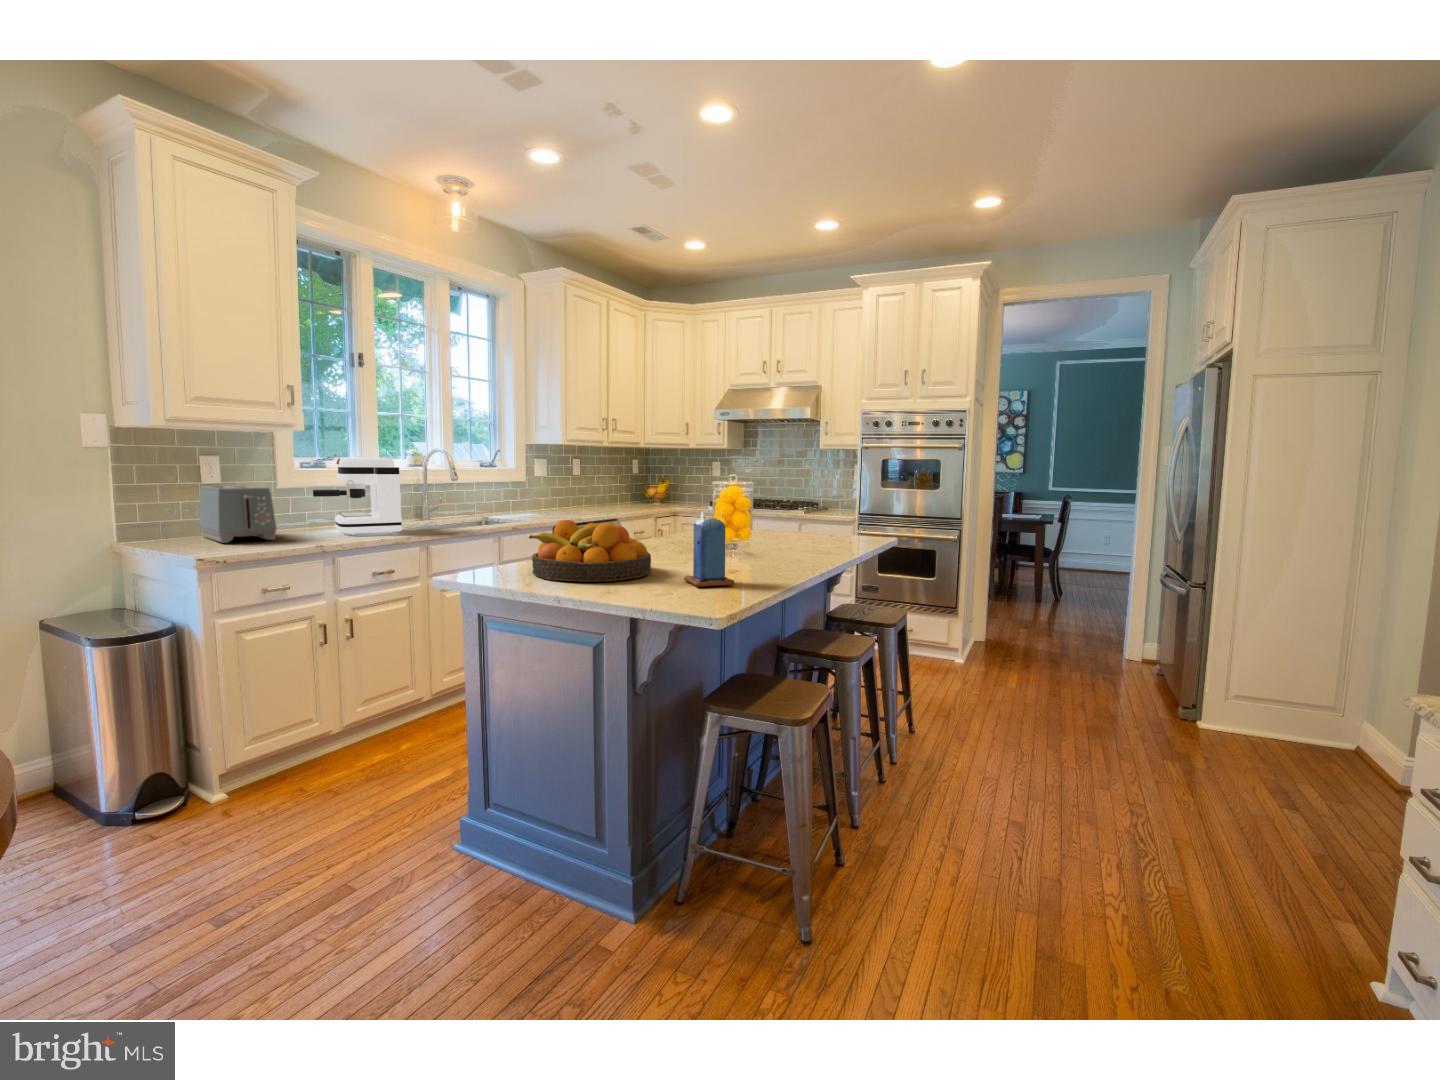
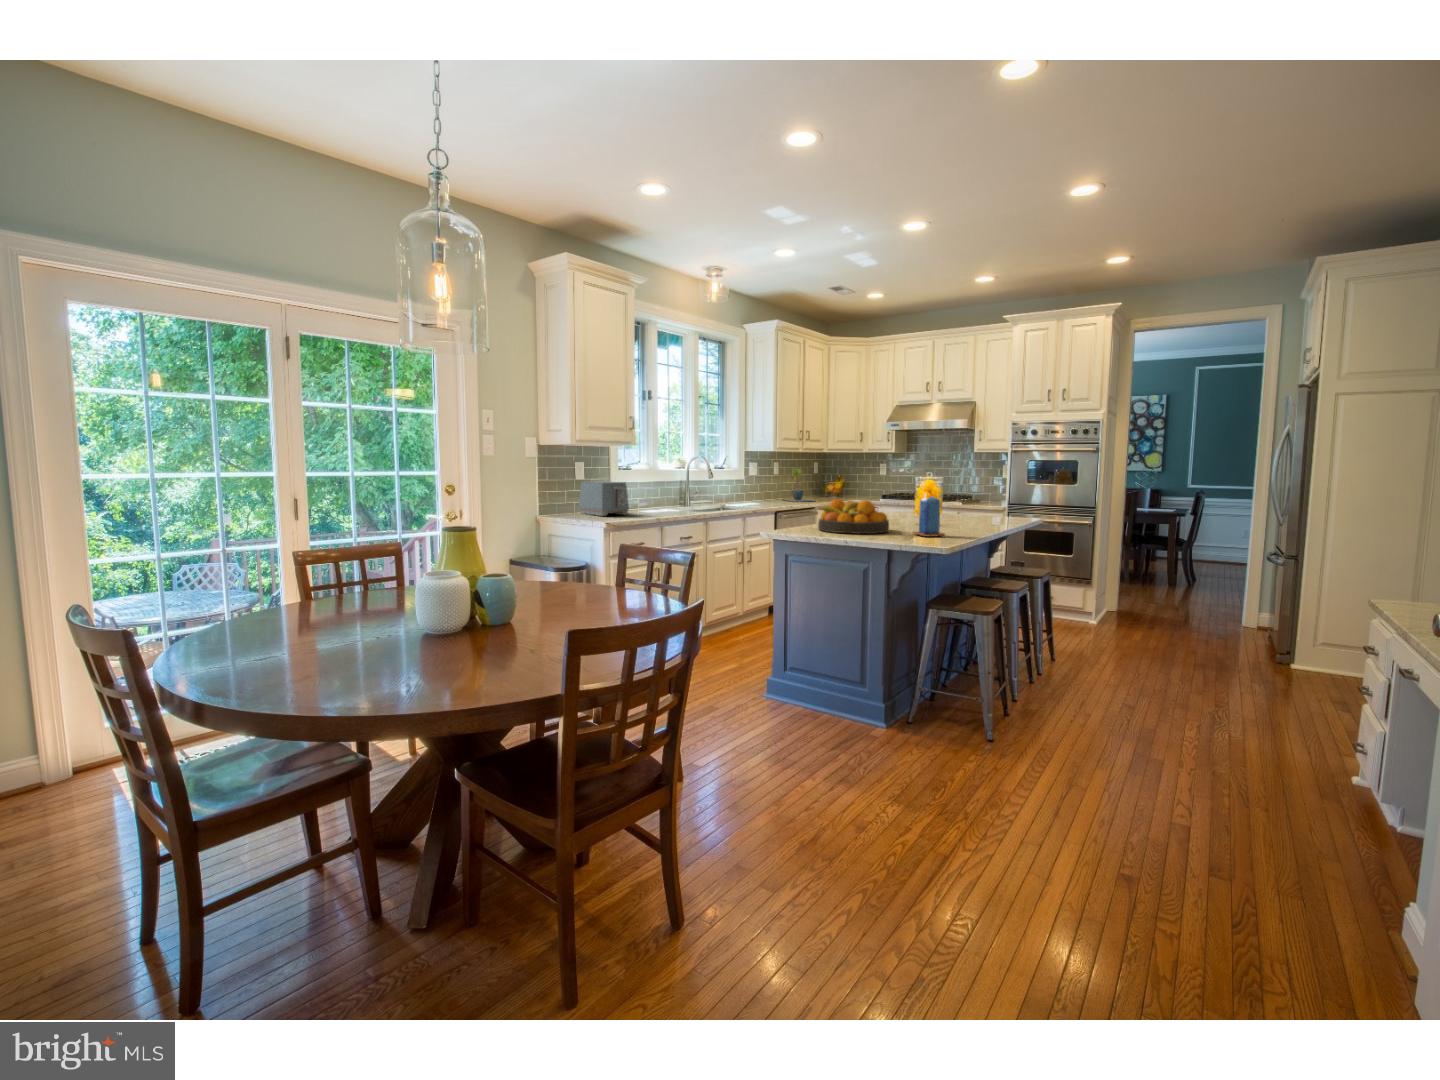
coffee maker: present [313,457,402,535] -> none [639,463,694,513]
potted plant: none [577,466,626,511] -> present [789,469,806,502]

